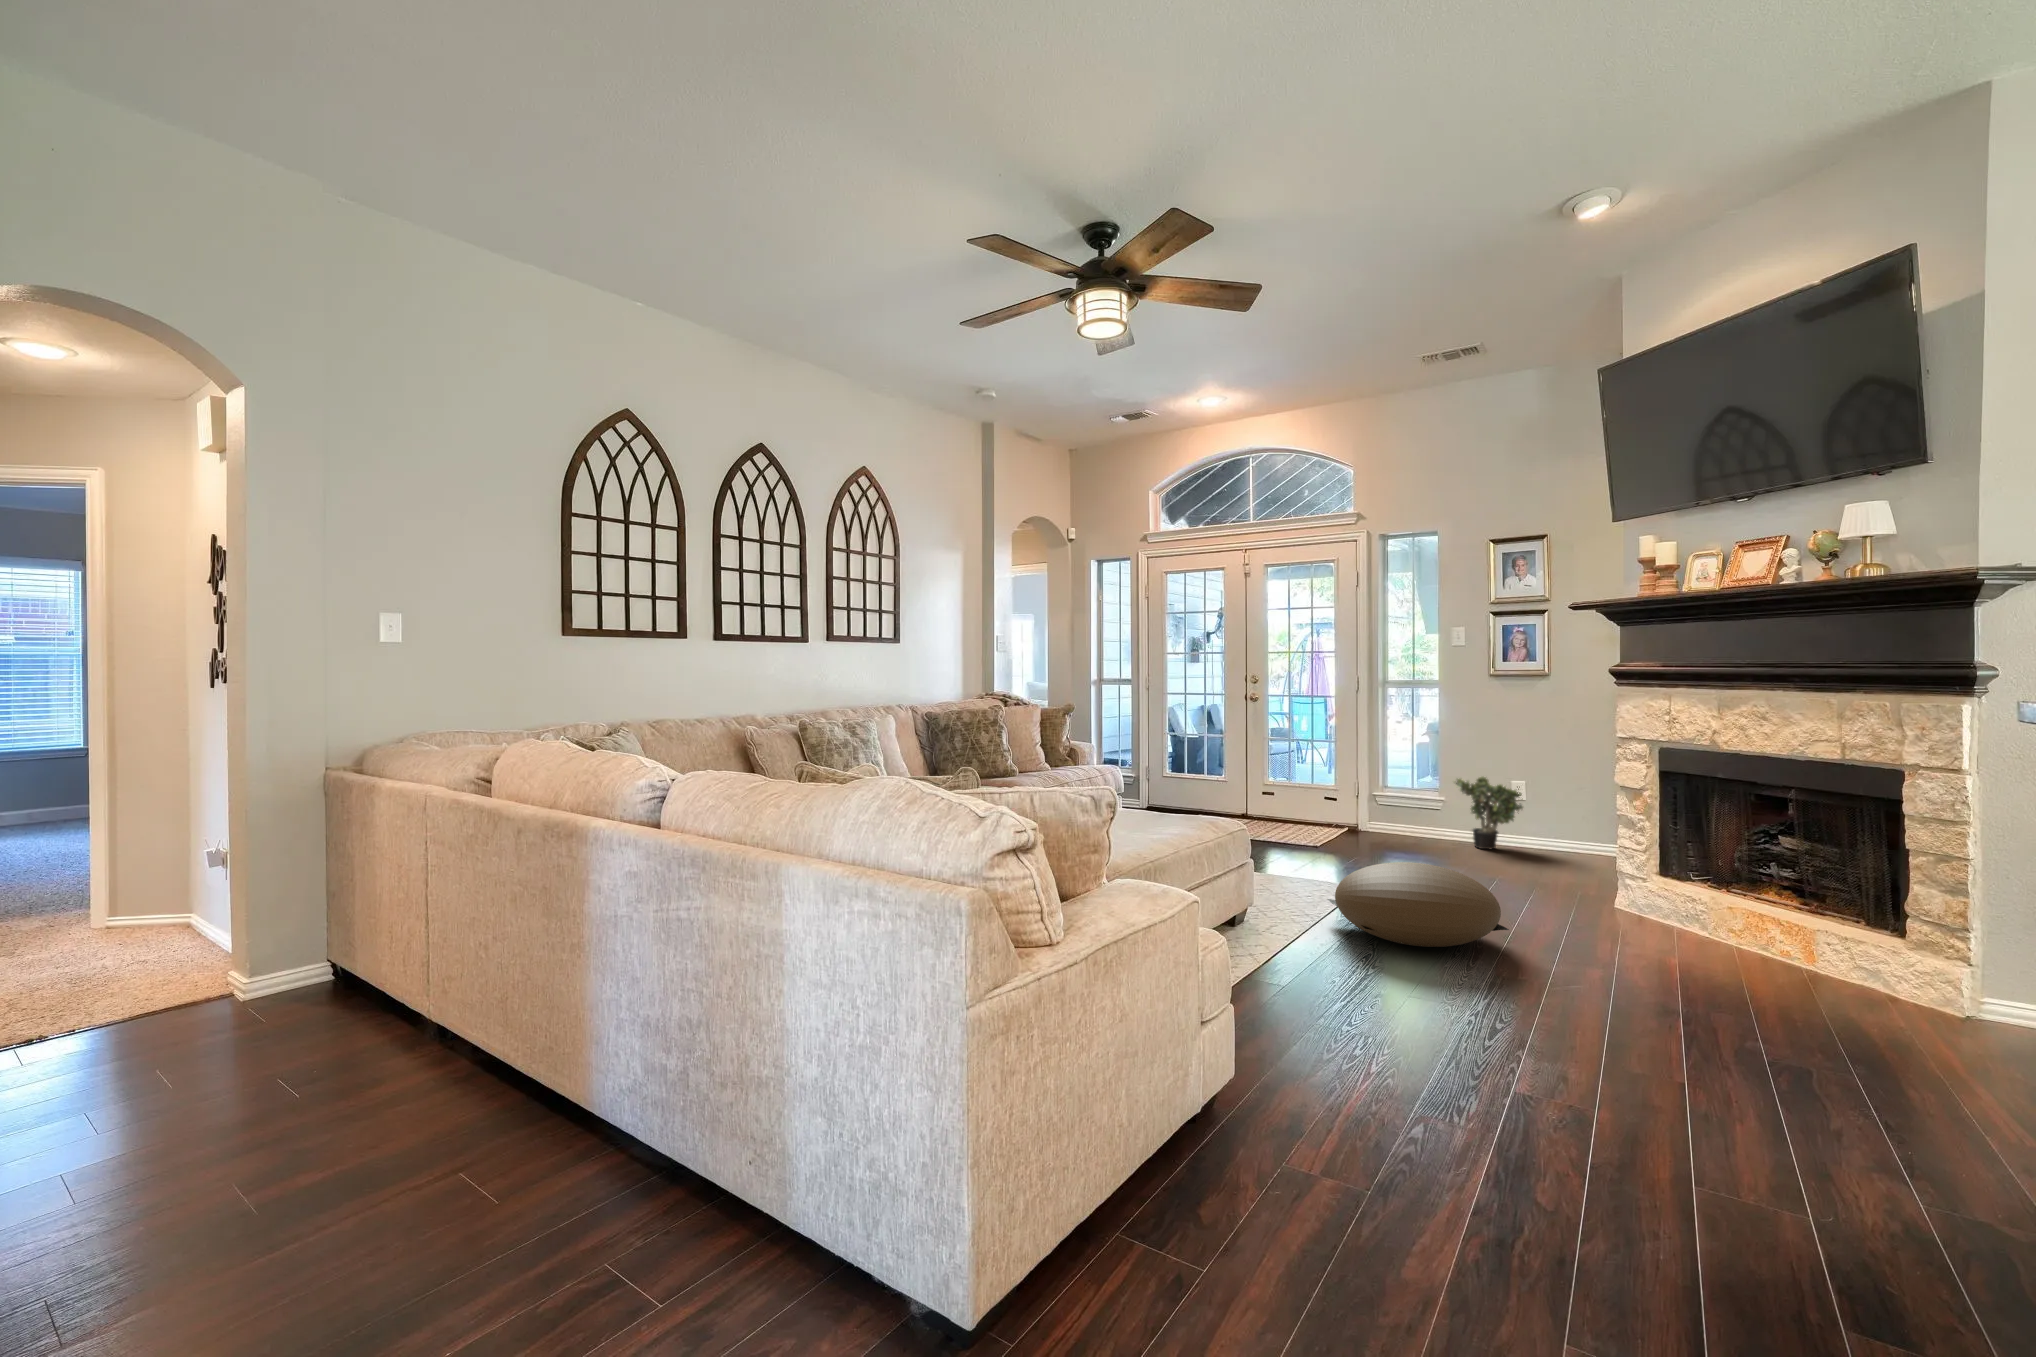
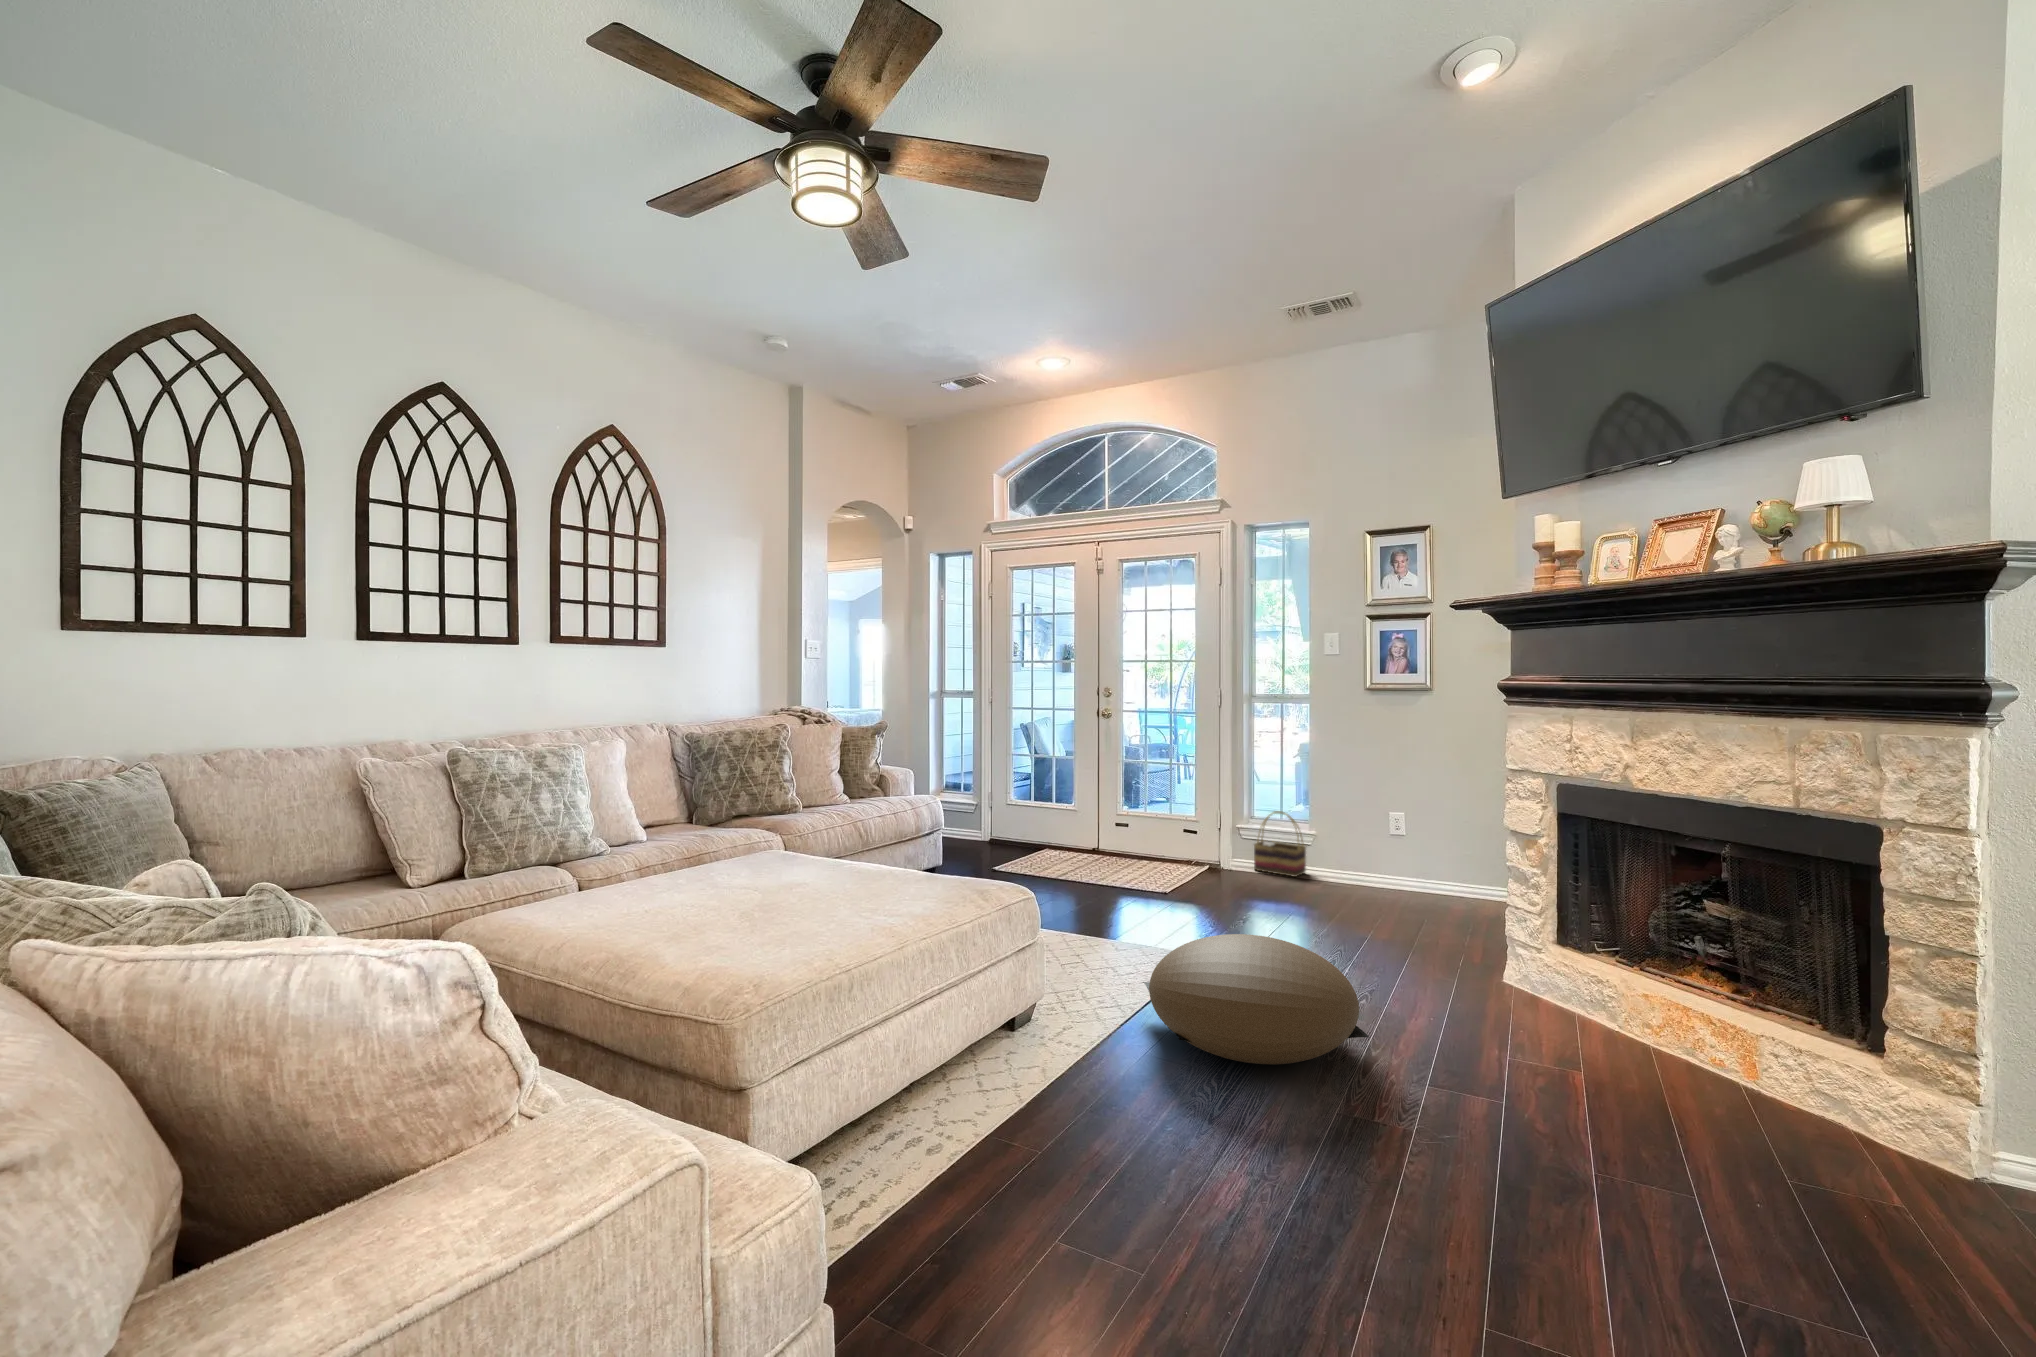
potted plant: present [1456,777,1523,849] -> none [1322,804,1400,890]
basket: none [1389,784,1438,840] -> present [1254,811,1306,877]

